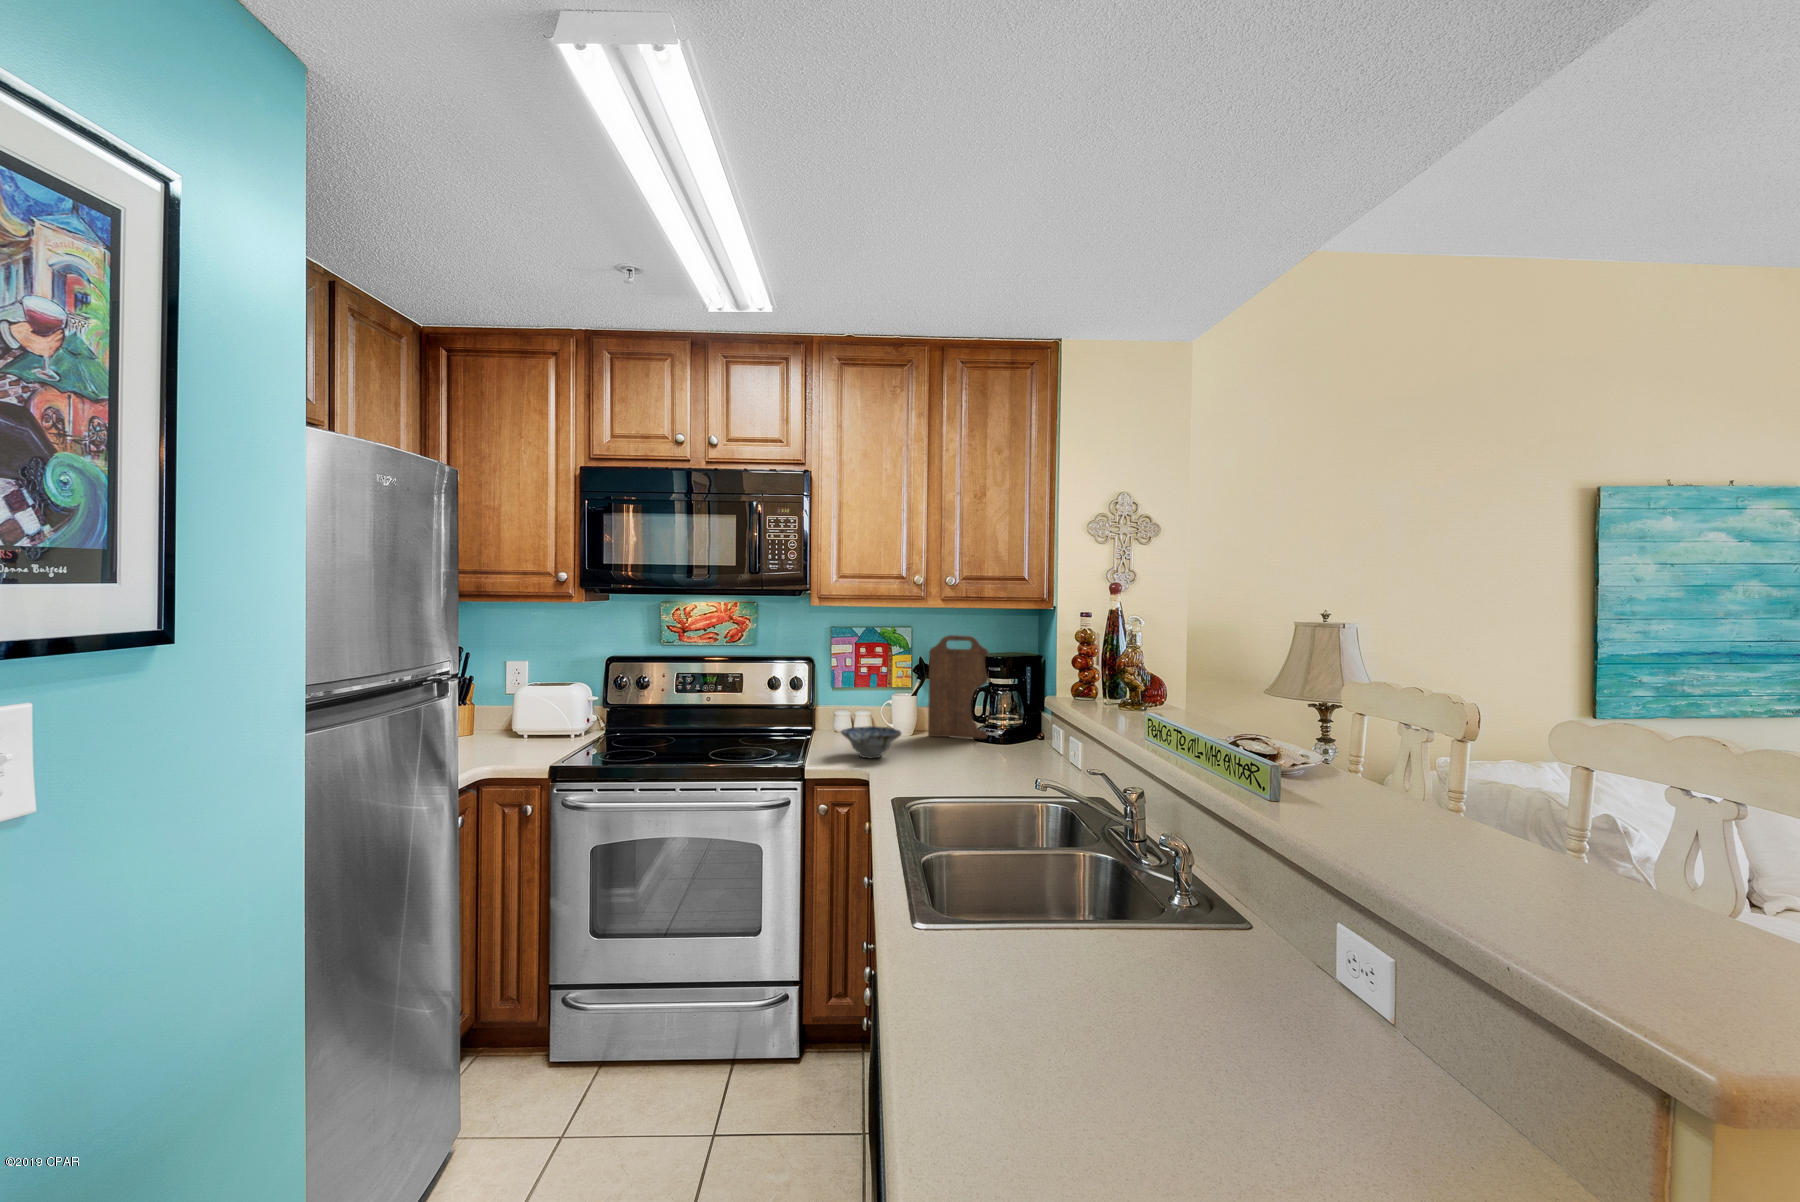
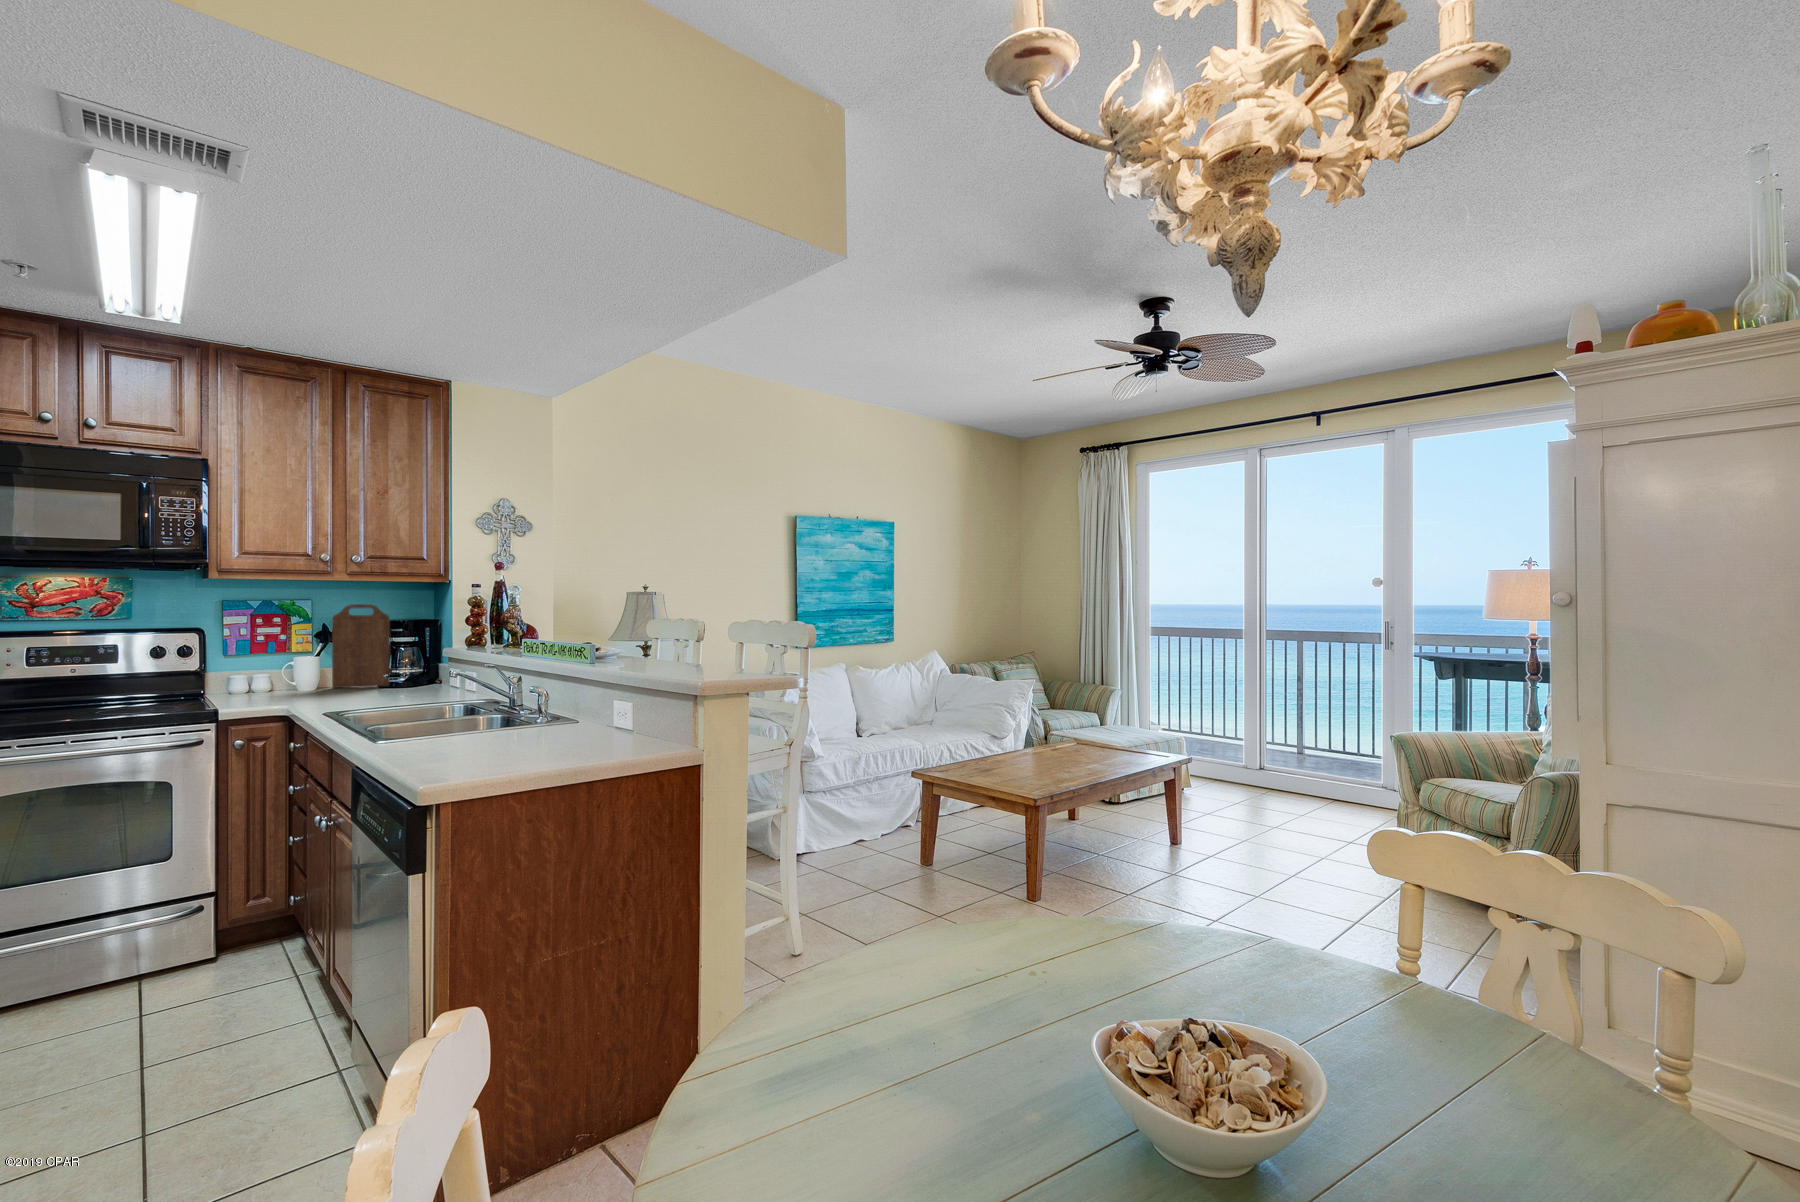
ceramic bowl: present [841,726,901,758] -> none [254,677,316,701]

